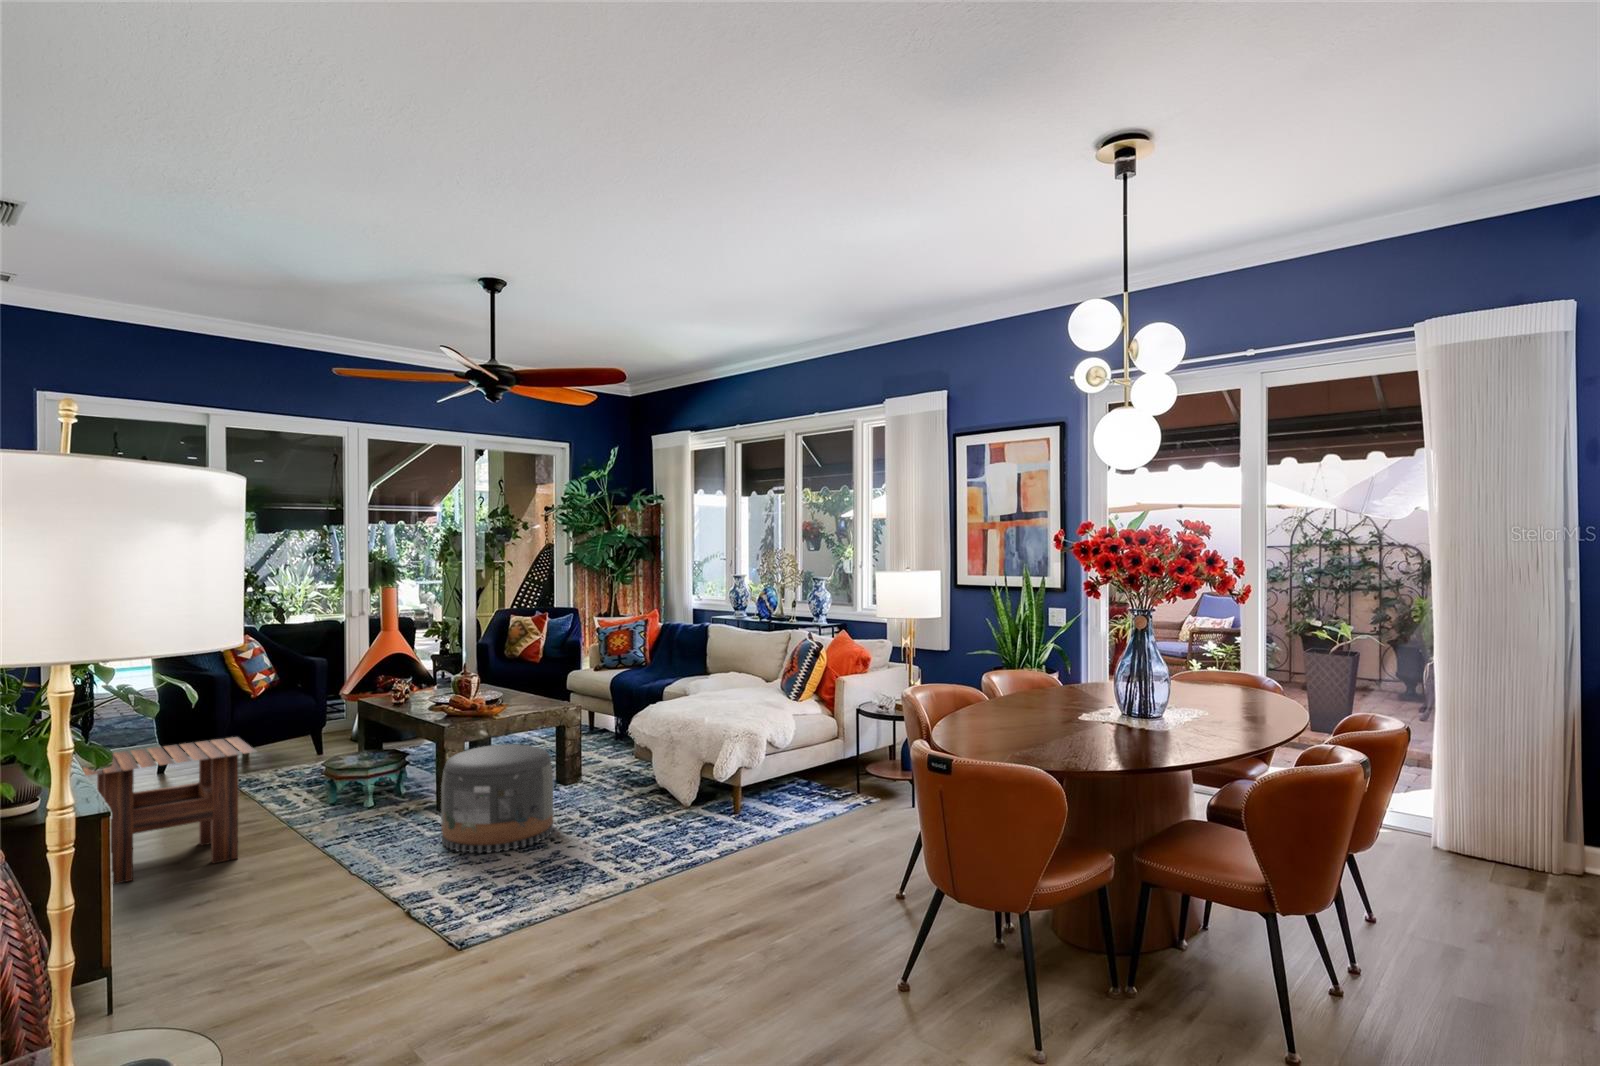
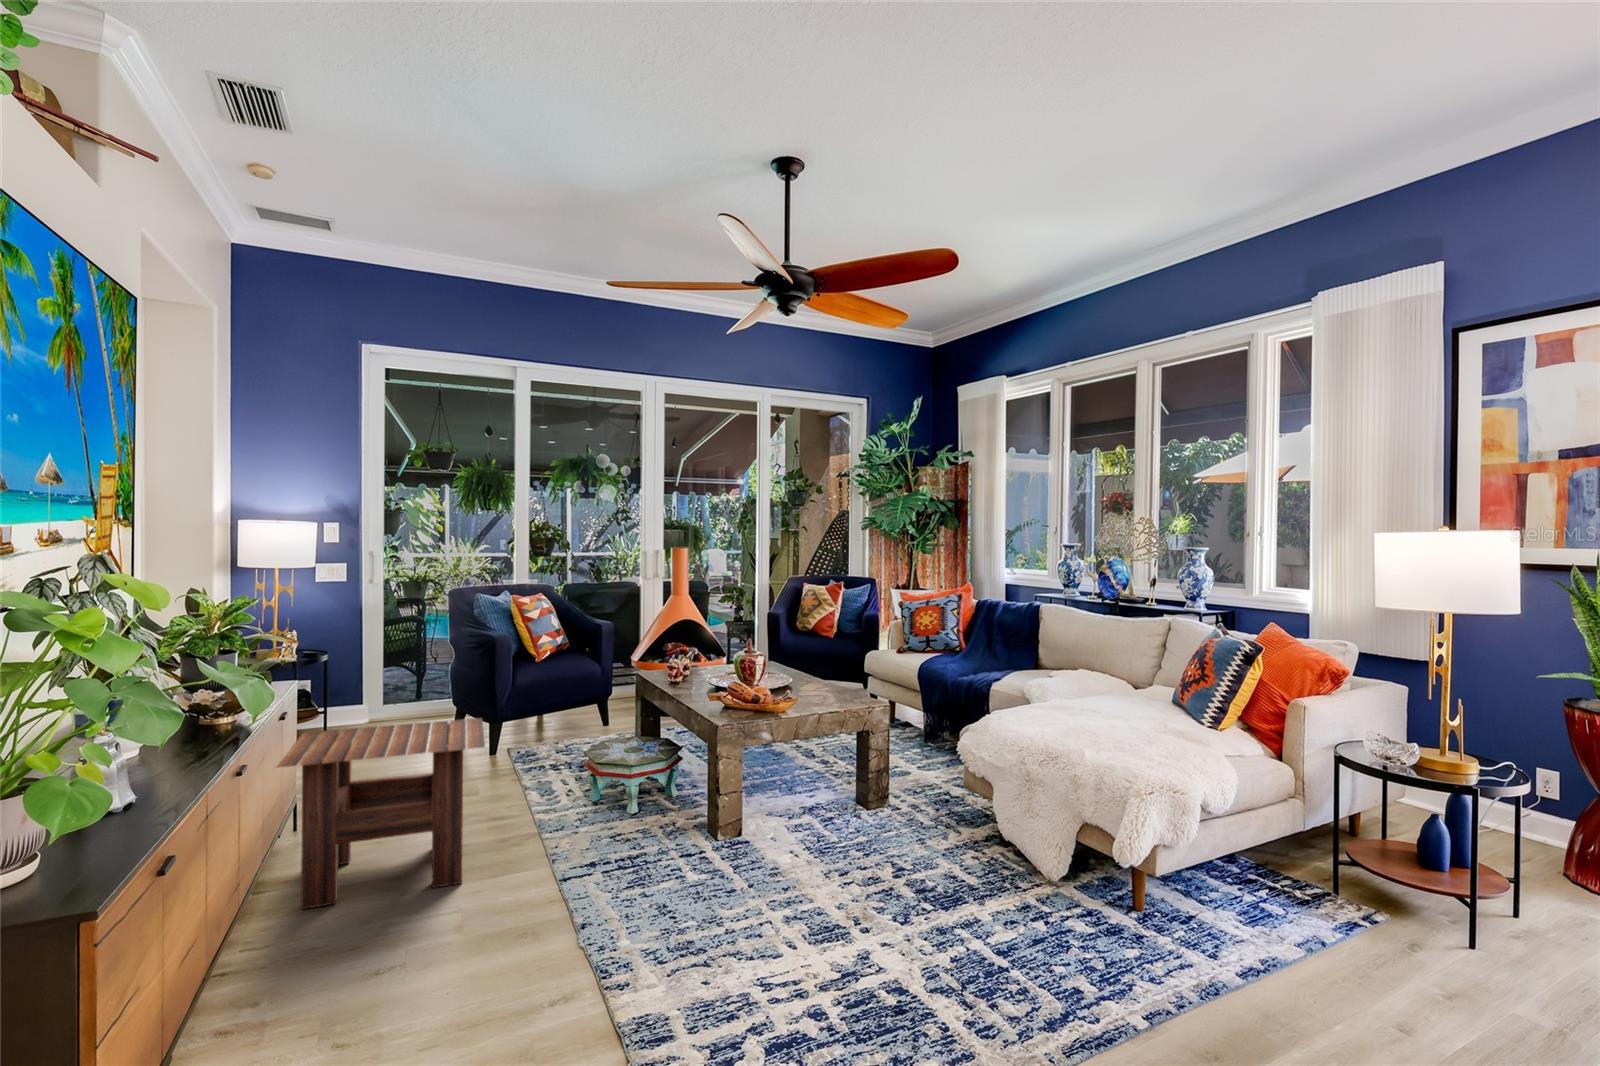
pouf: present [441,744,553,853] -> none [706,762,859,935]

